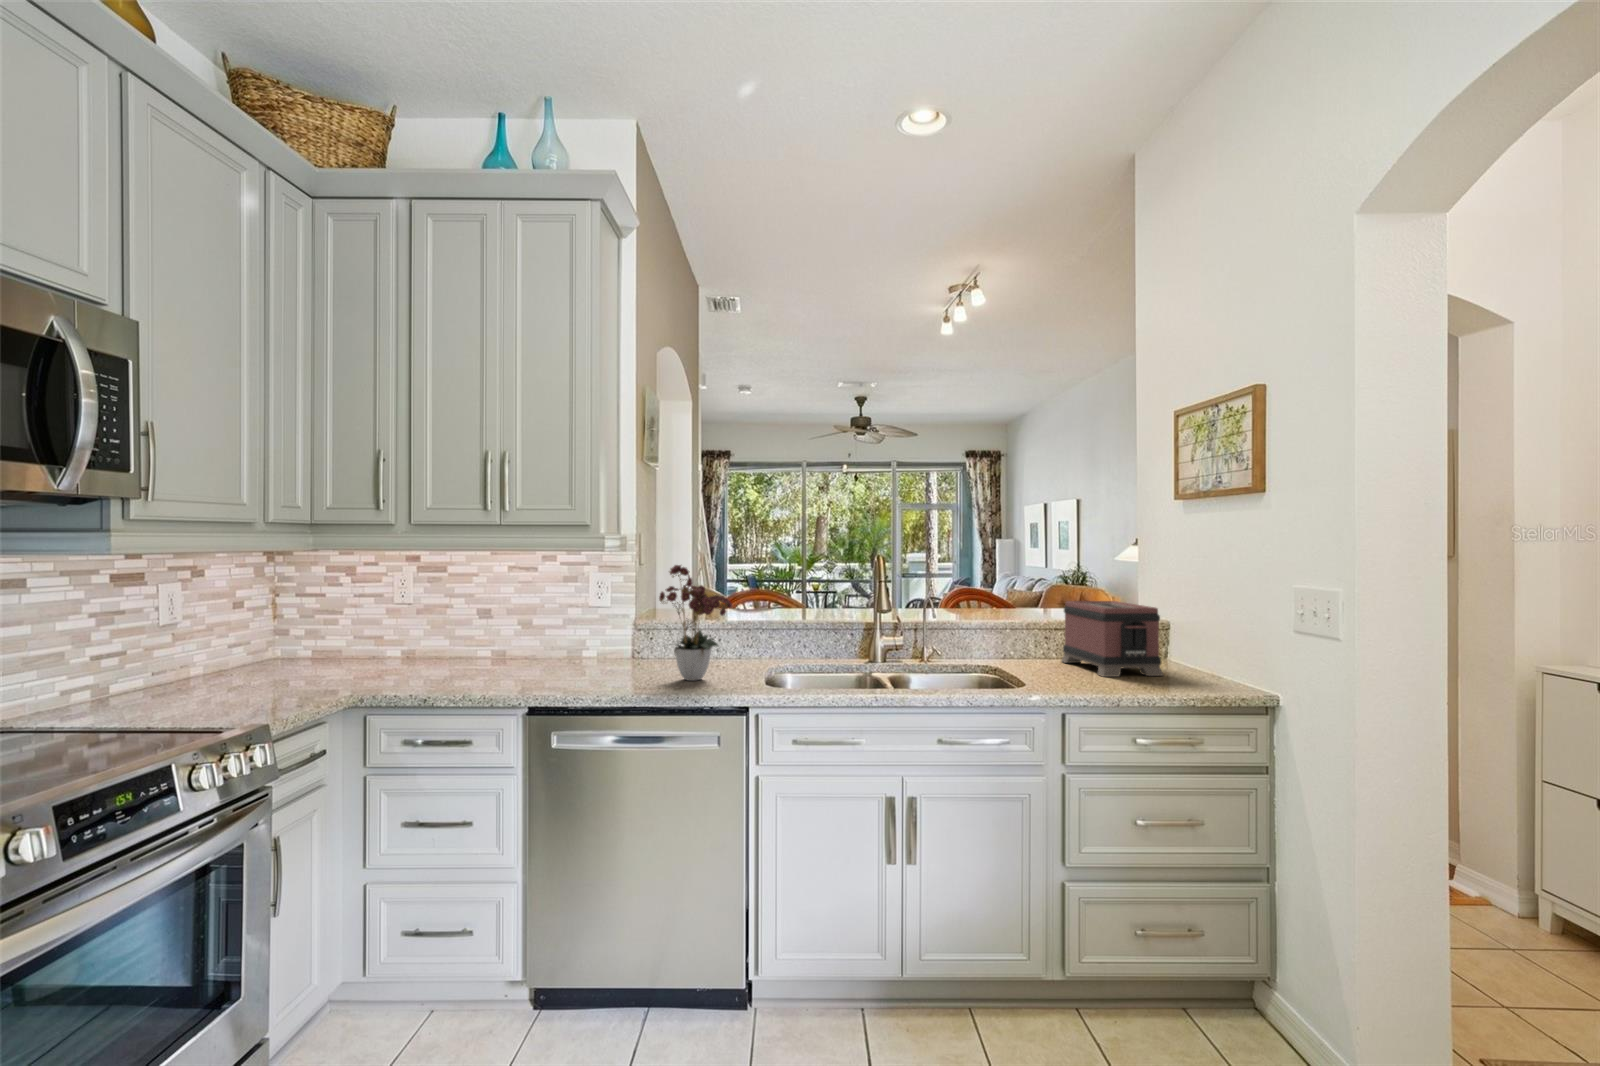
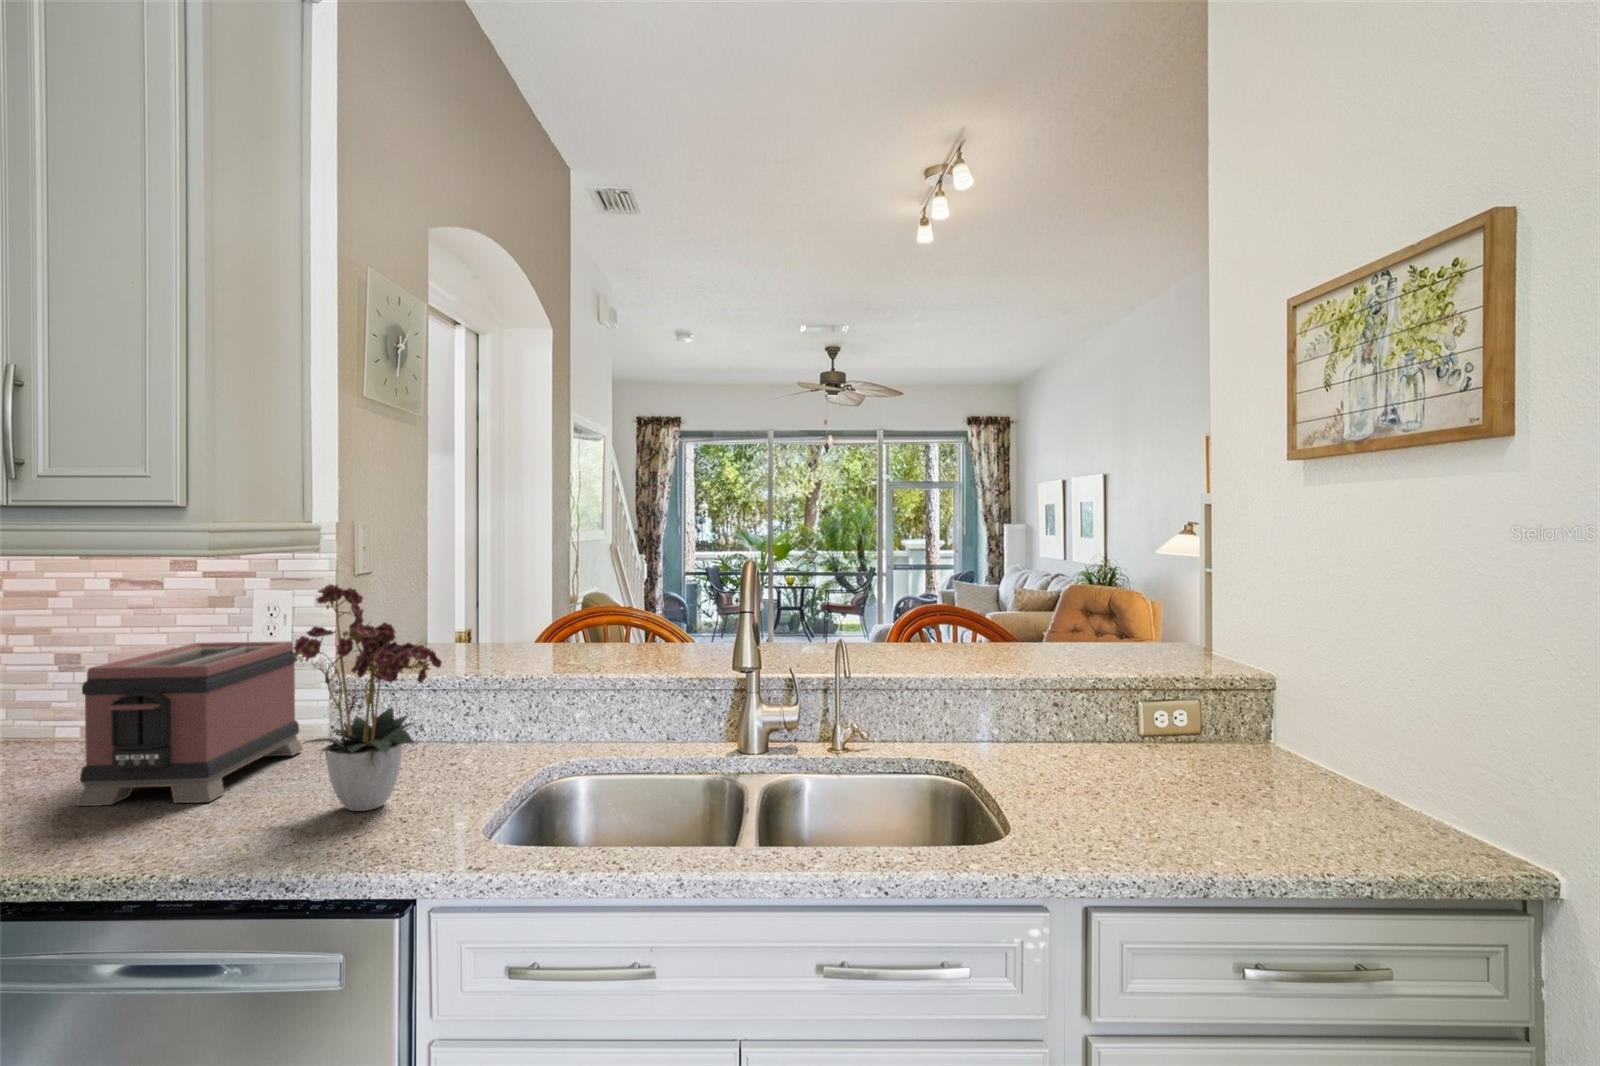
toaster: present [1061,601,1164,677] -> present [75,641,303,806]

